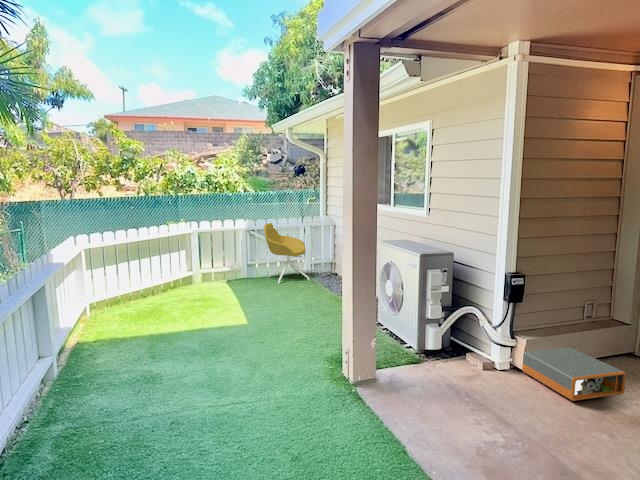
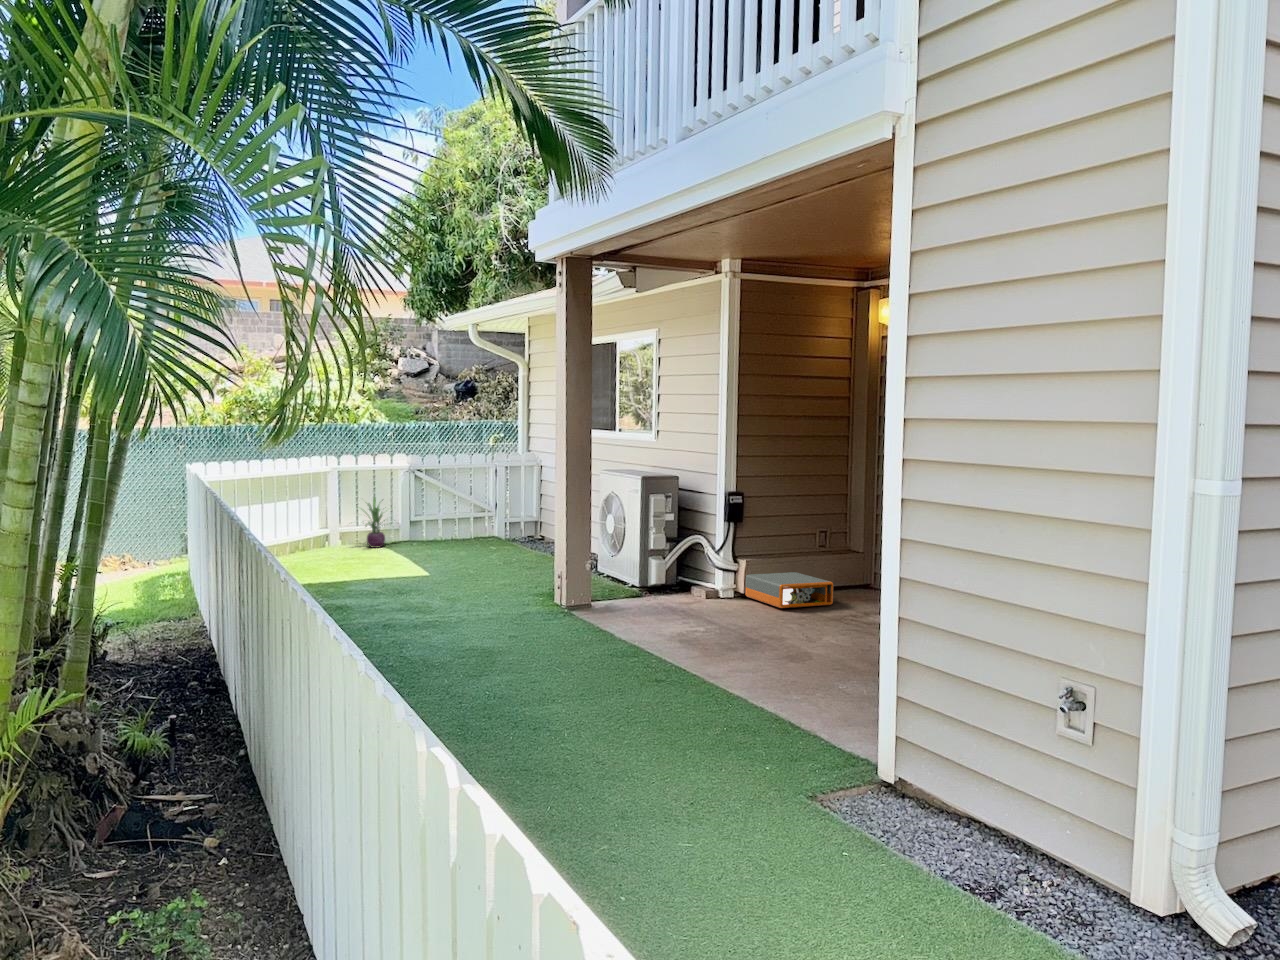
chair: present [264,223,310,284] -> none [435,461,502,547]
decorative plant: none [205,248,242,283] -> present [366,498,385,548]

